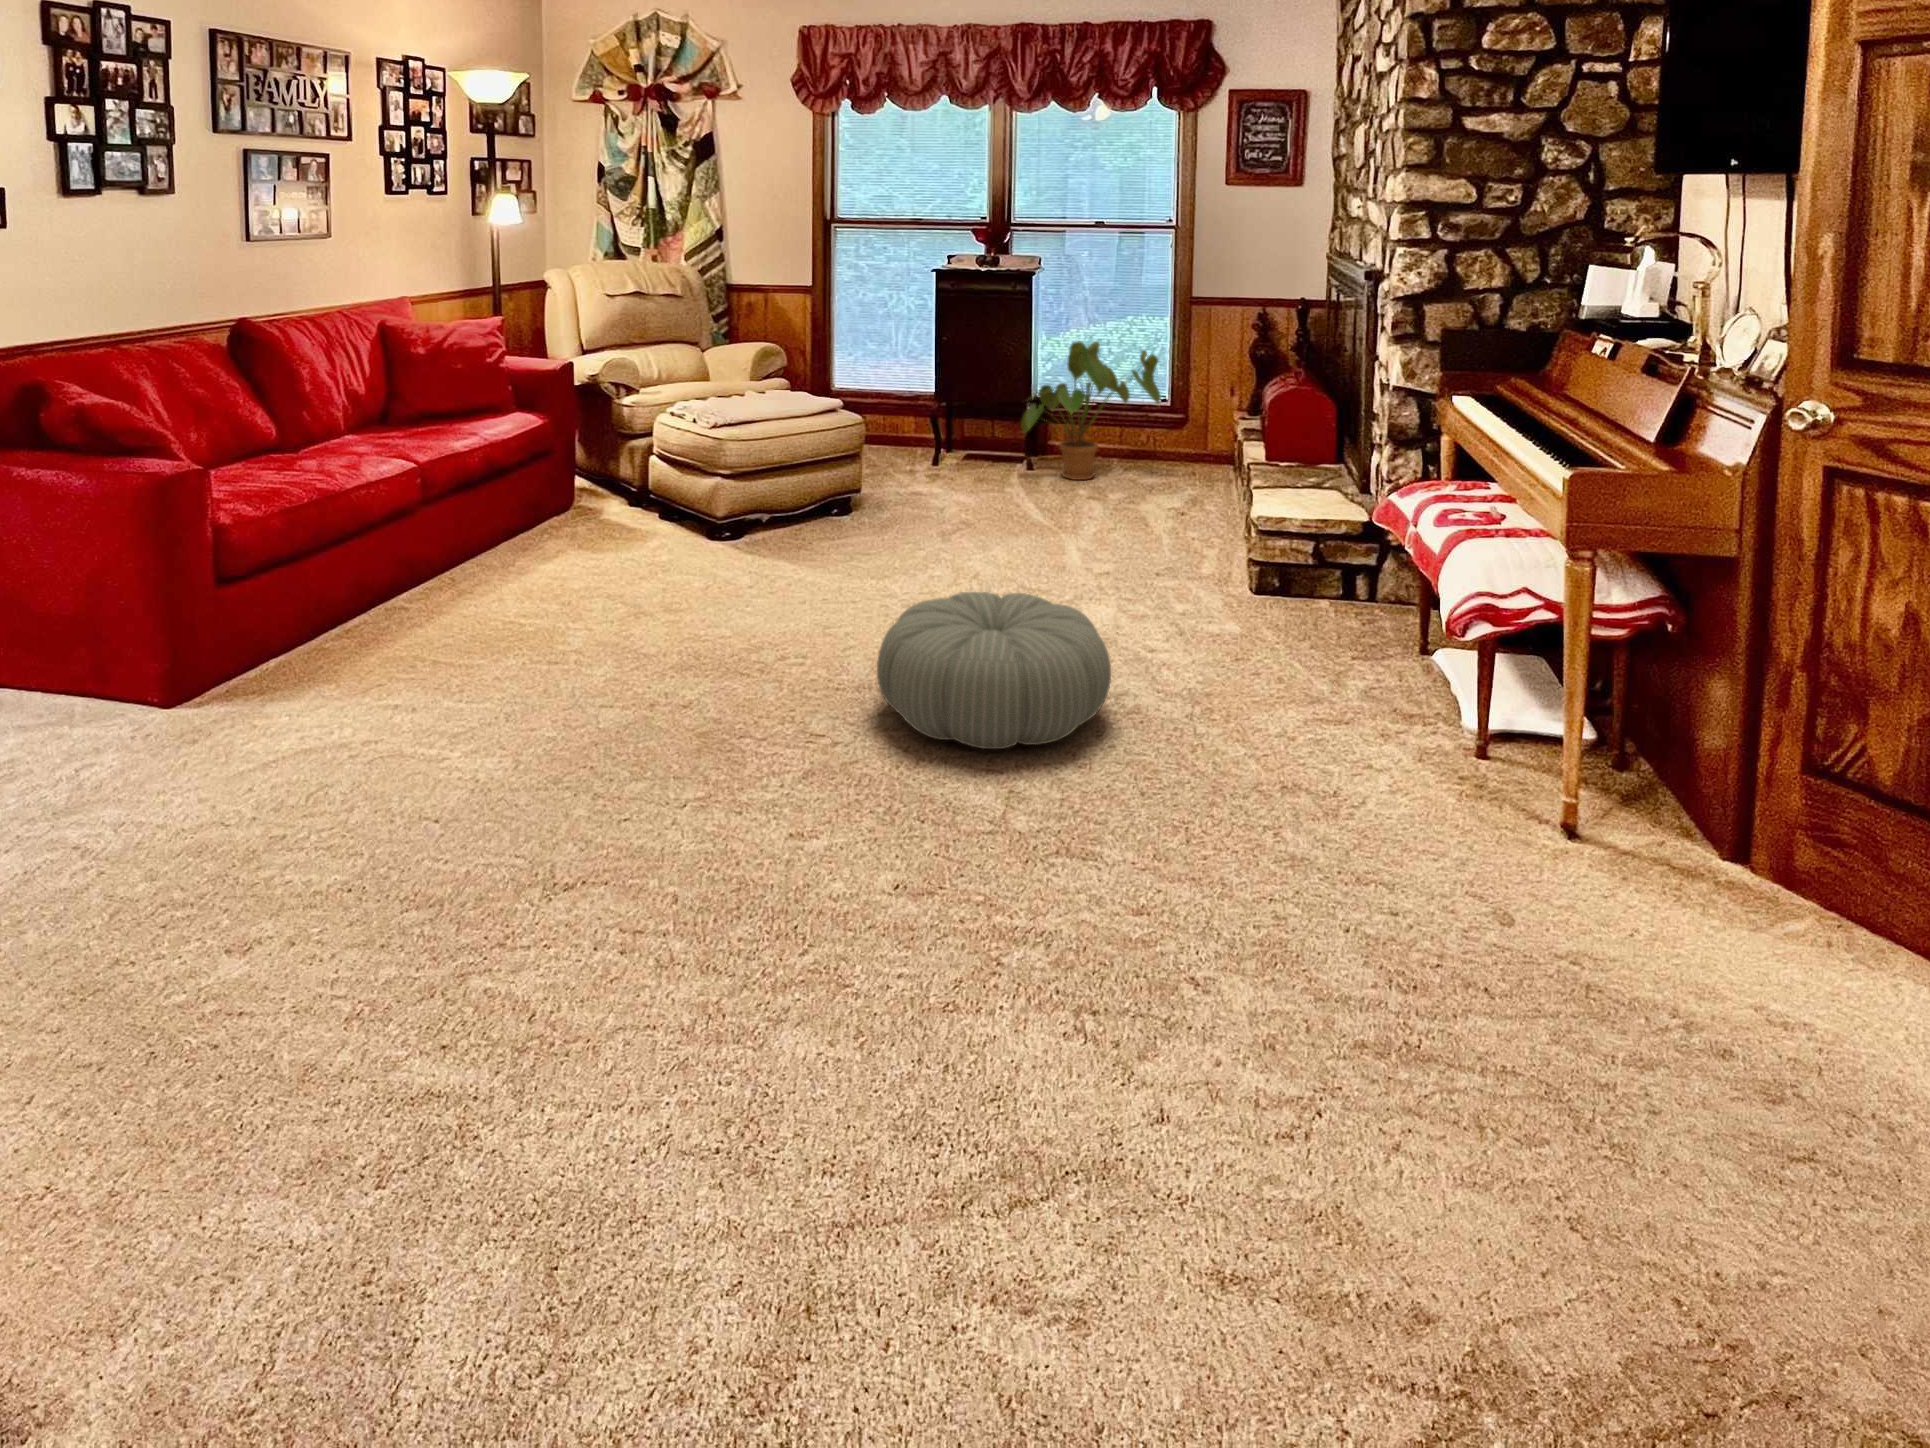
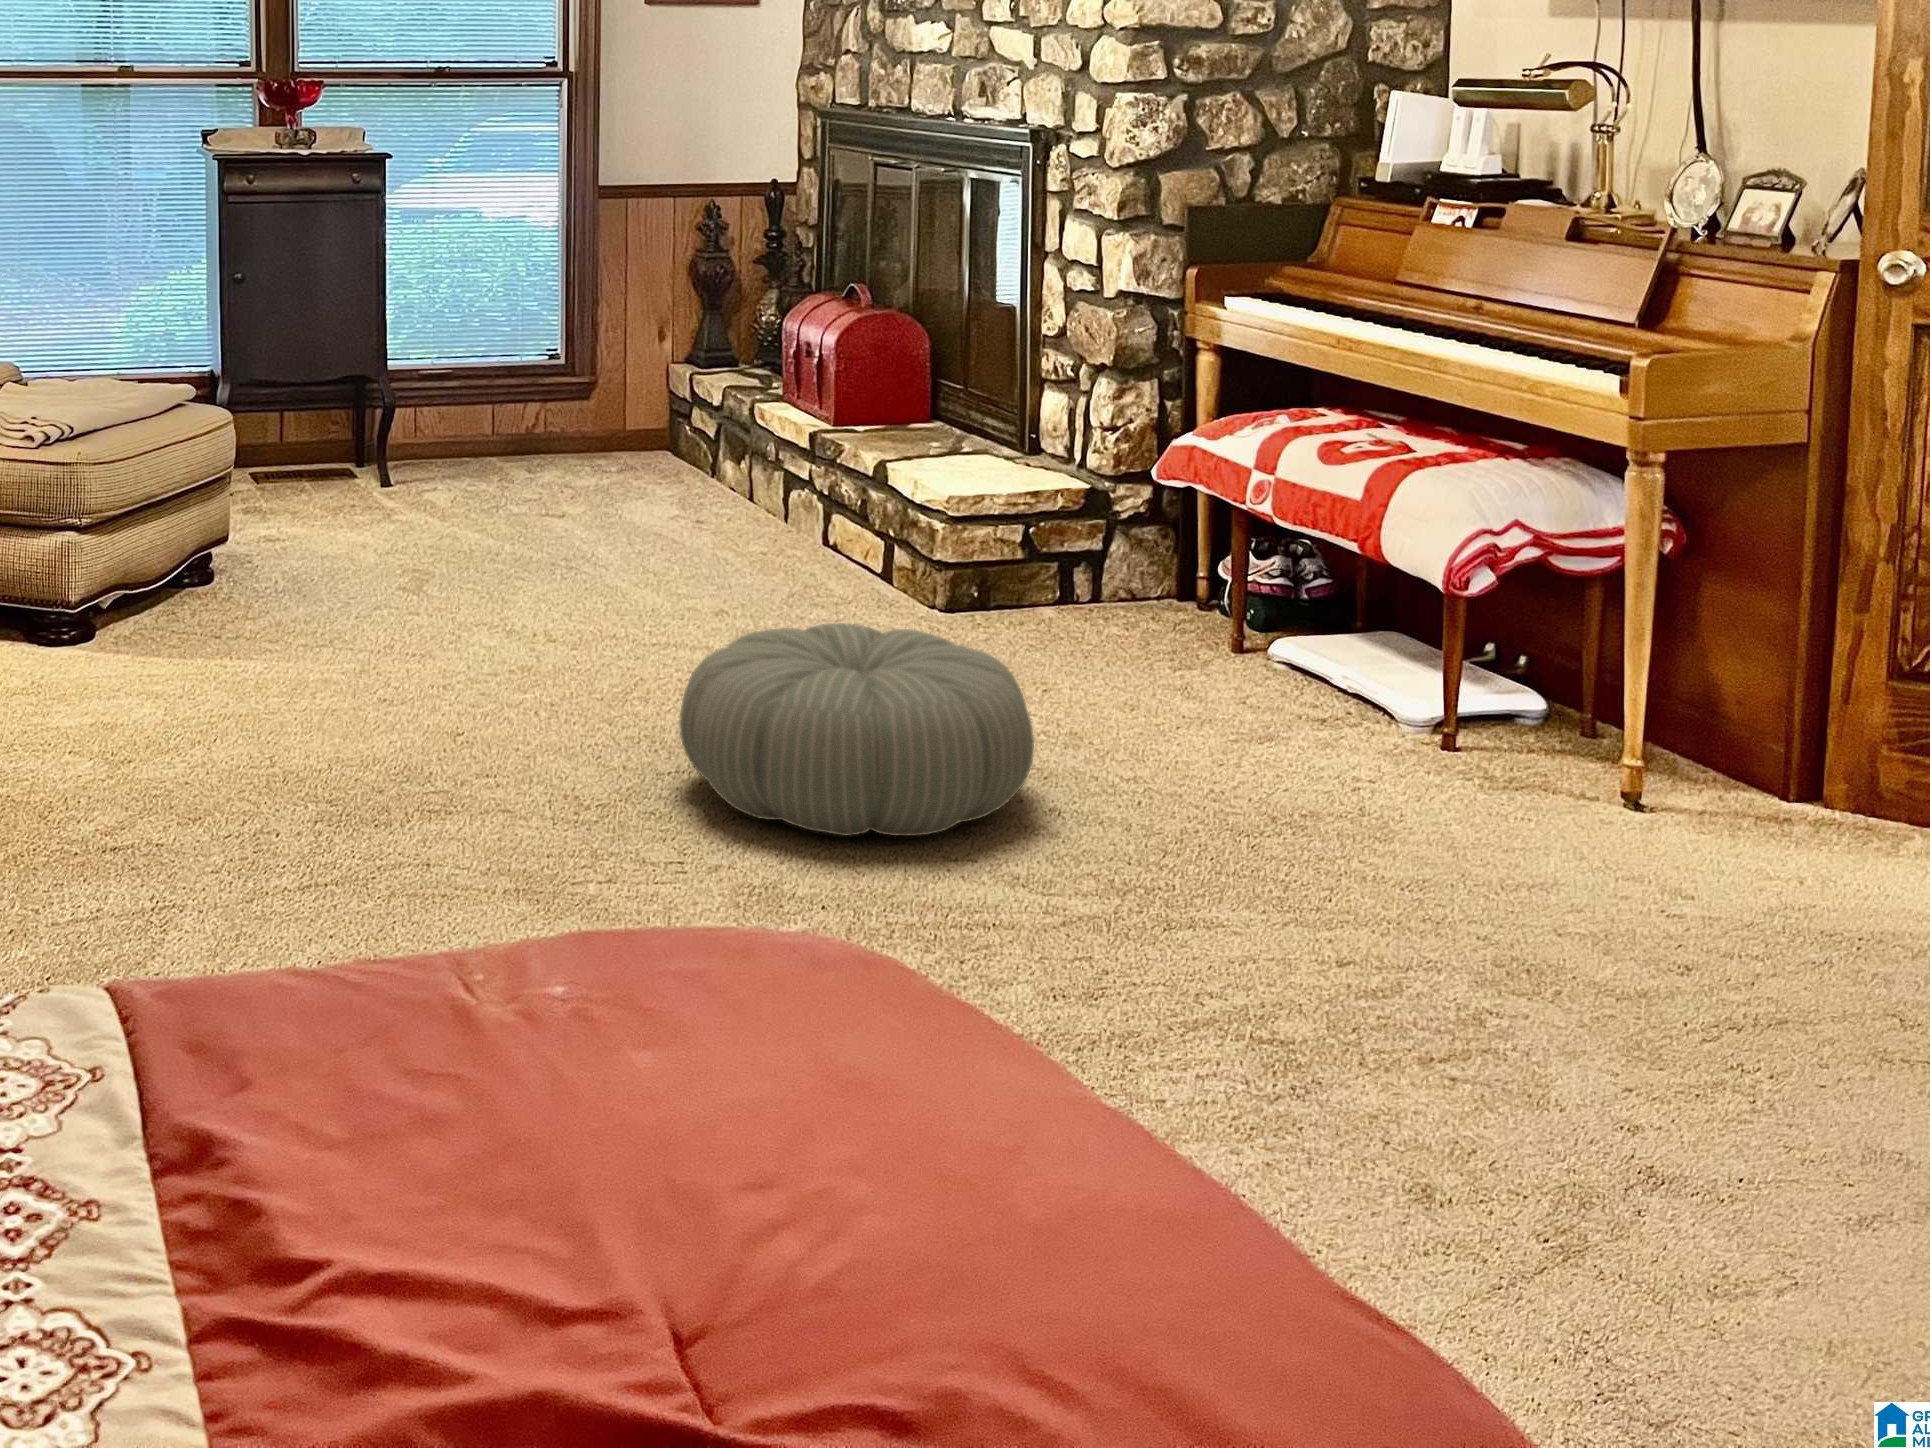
house plant: present [1021,341,1161,480] -> none [365,266,603,496]

